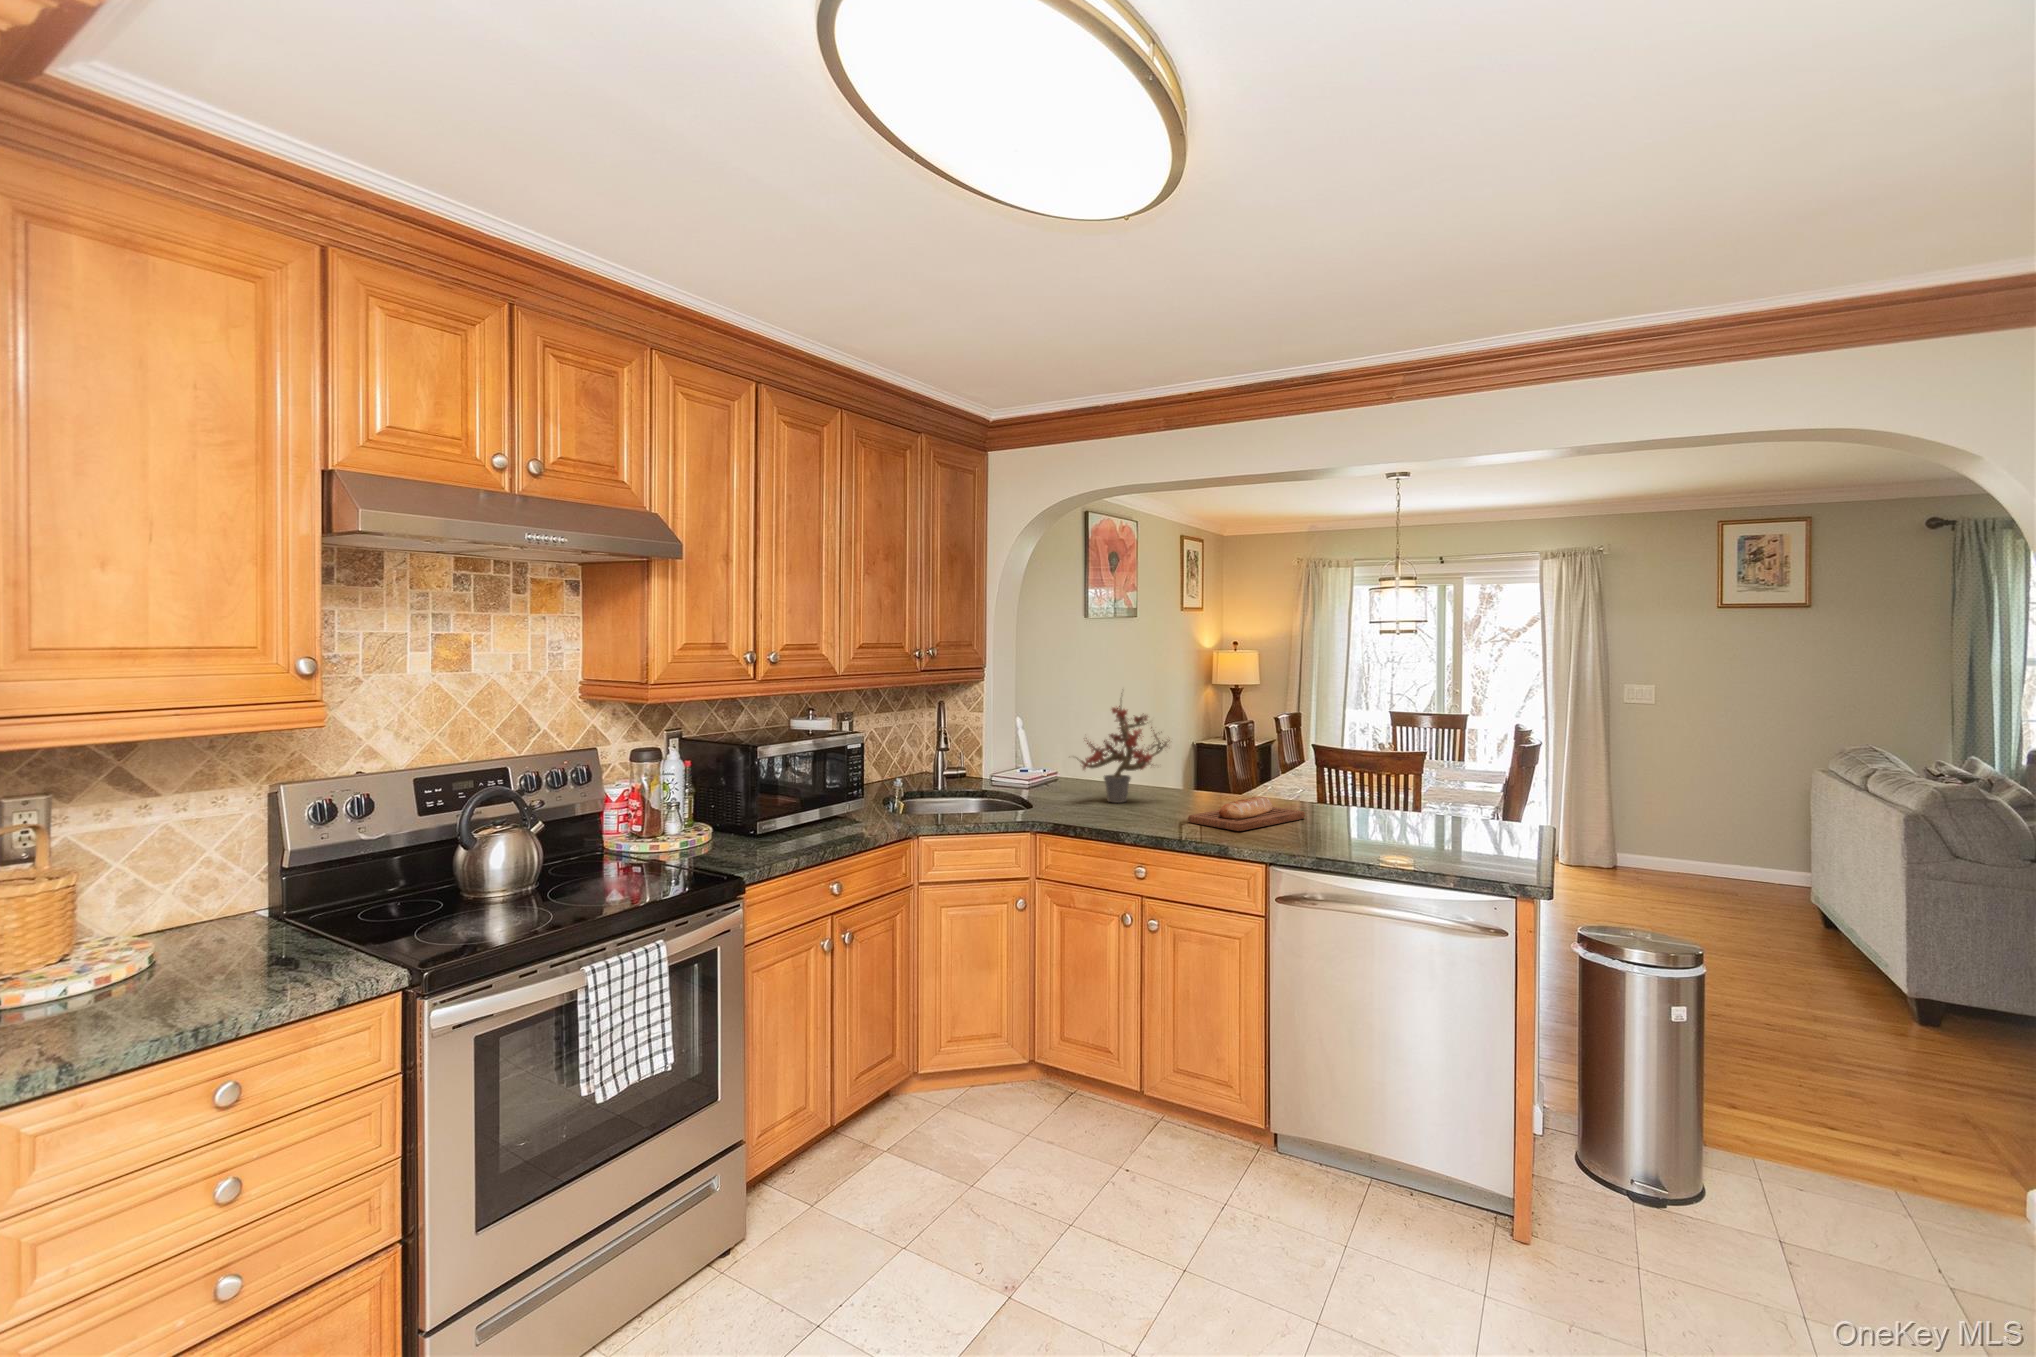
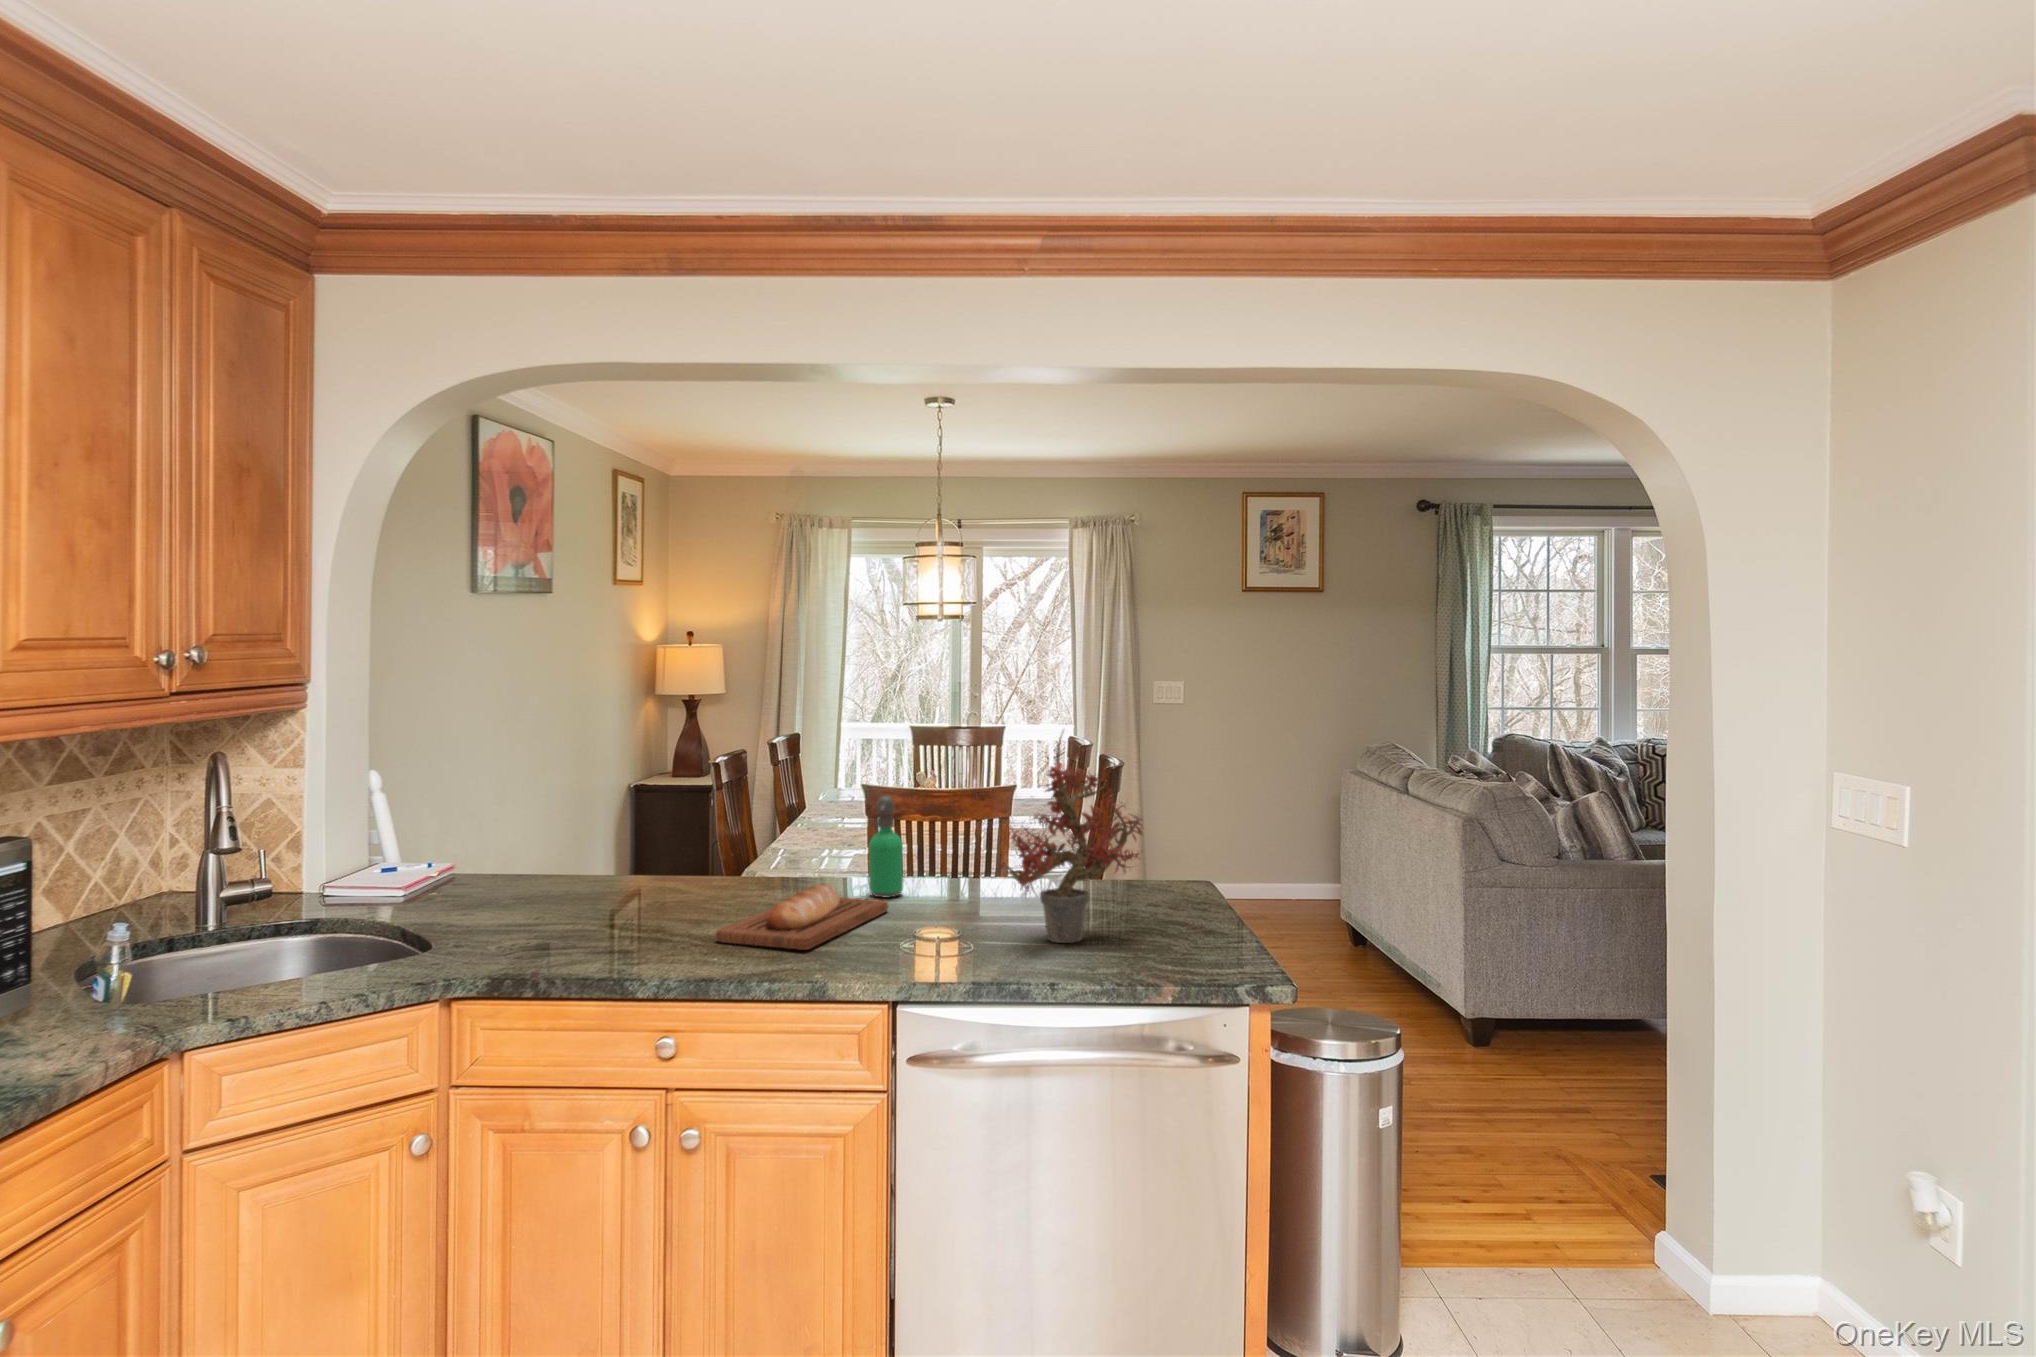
potted plant: present [1080,705,1170,803] -> present [1004,737,1143,943]
soap dispenser: none [1298,745,1322,812] -> present [869,796,903,897]

